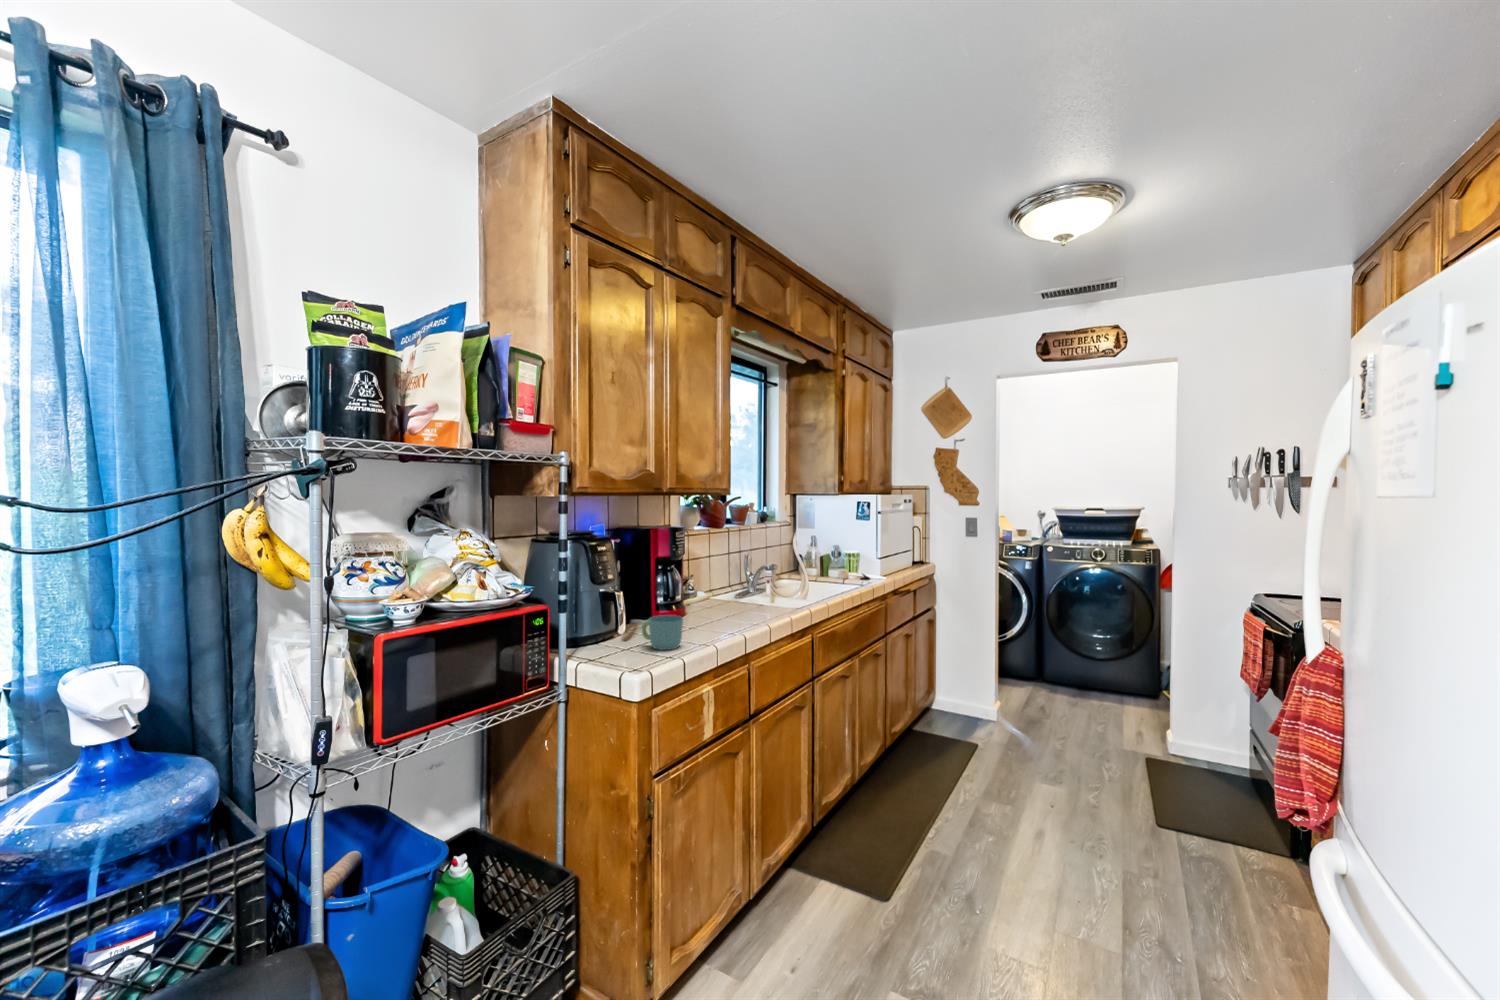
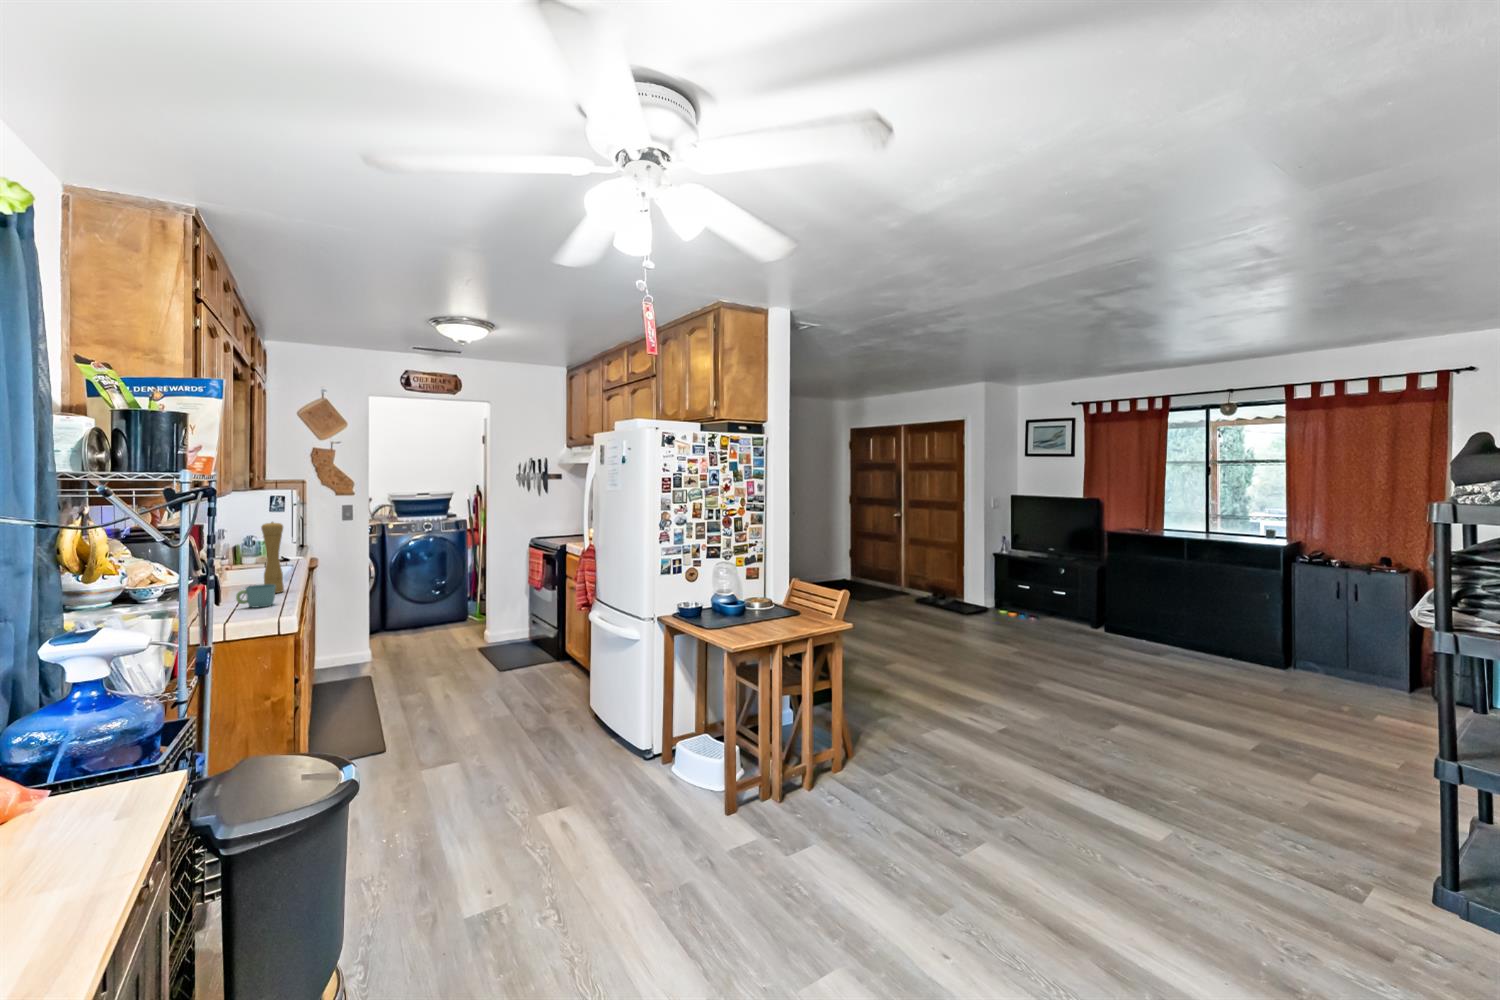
pepper mill: none [723,528,748,628] -> present [261,522,284,593]

